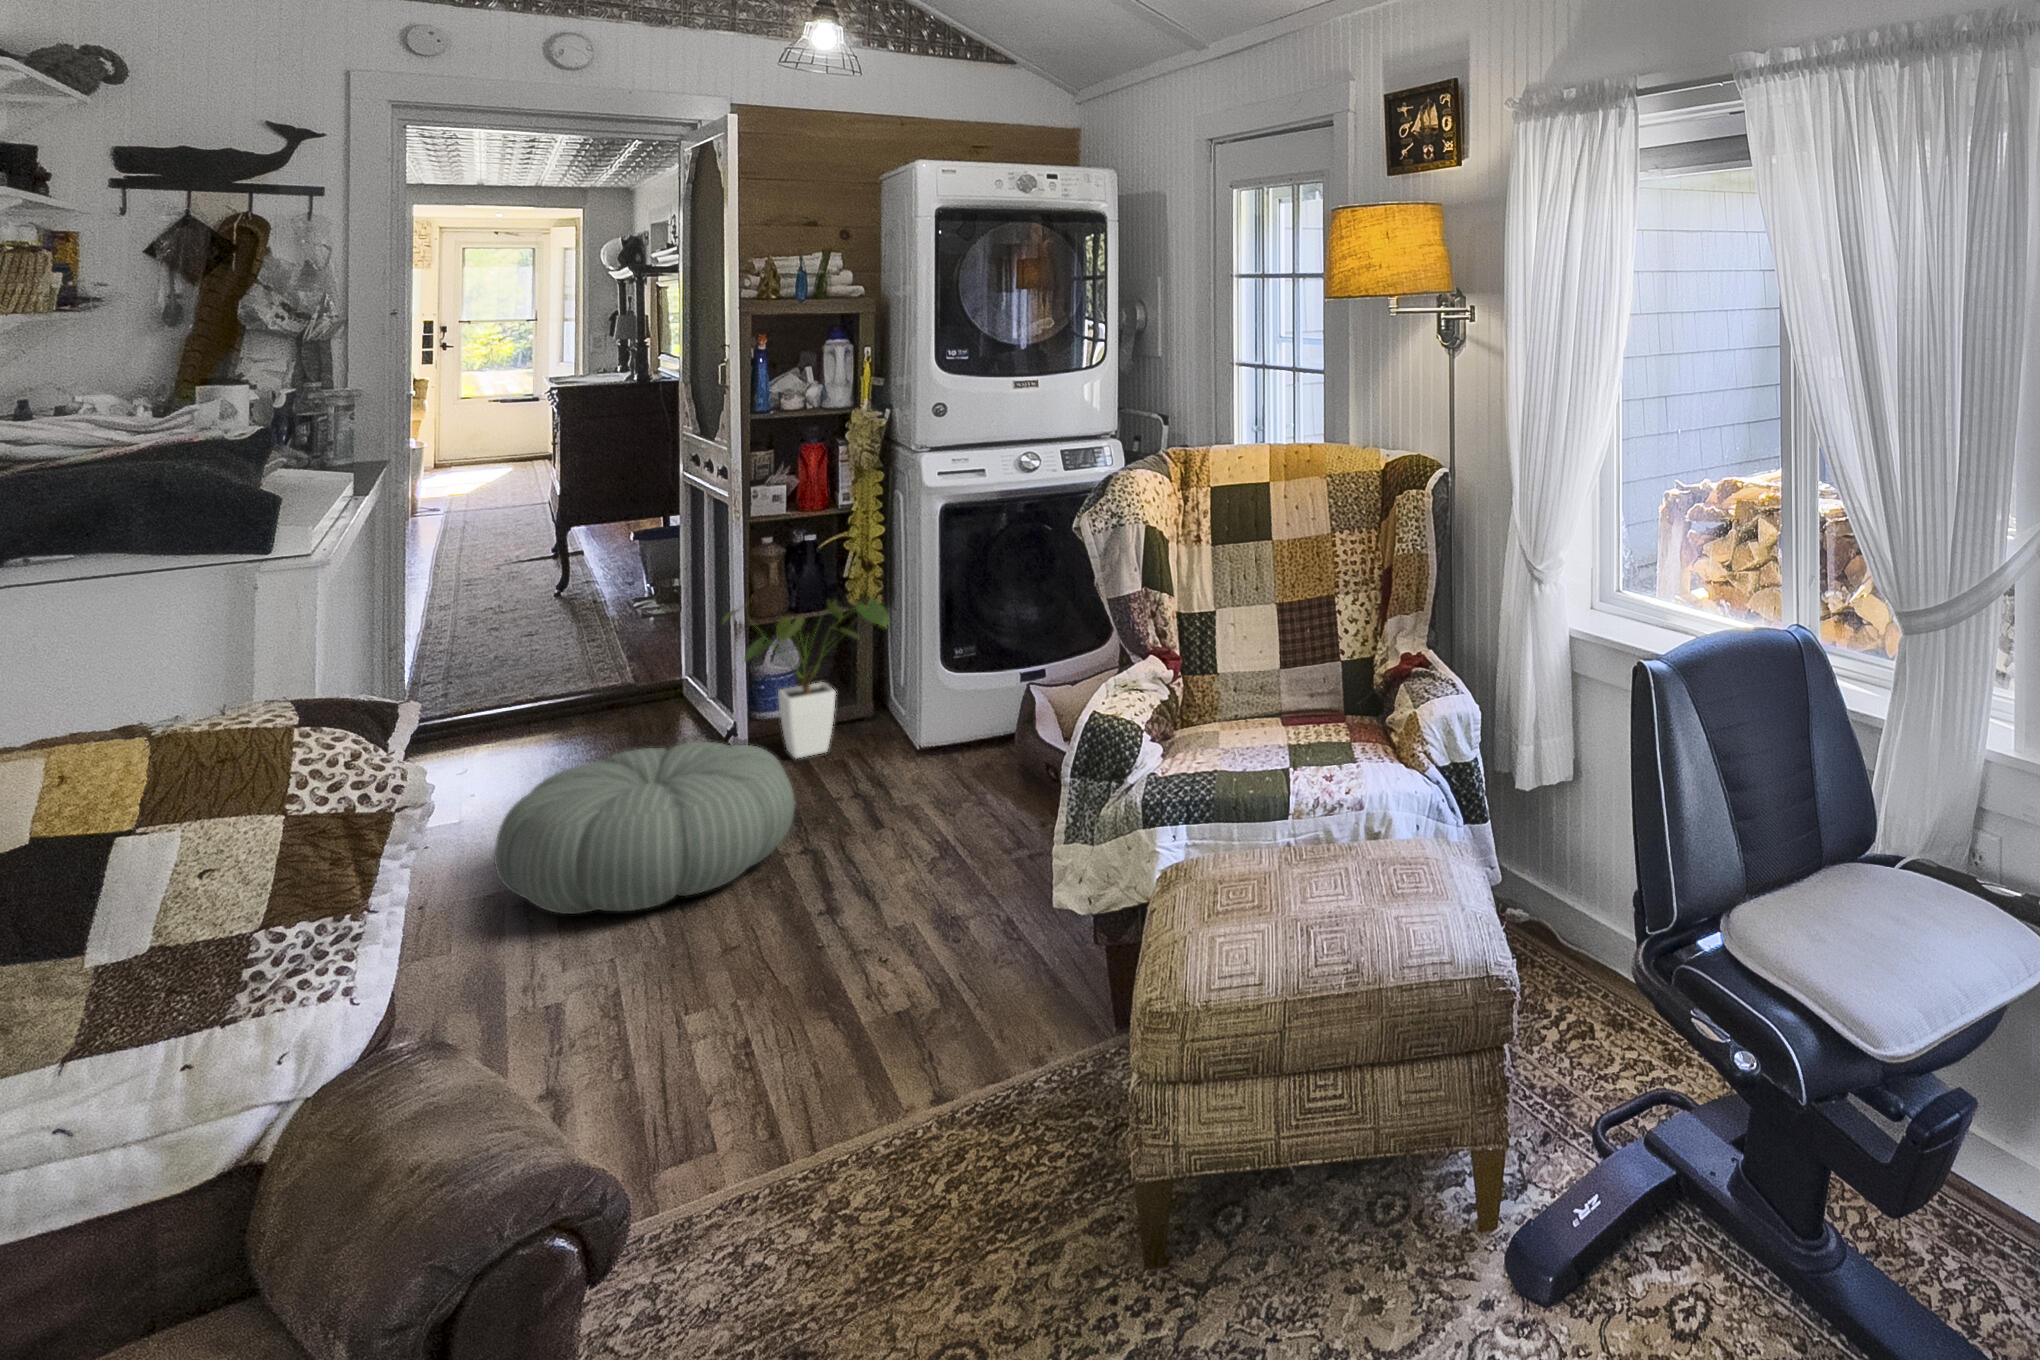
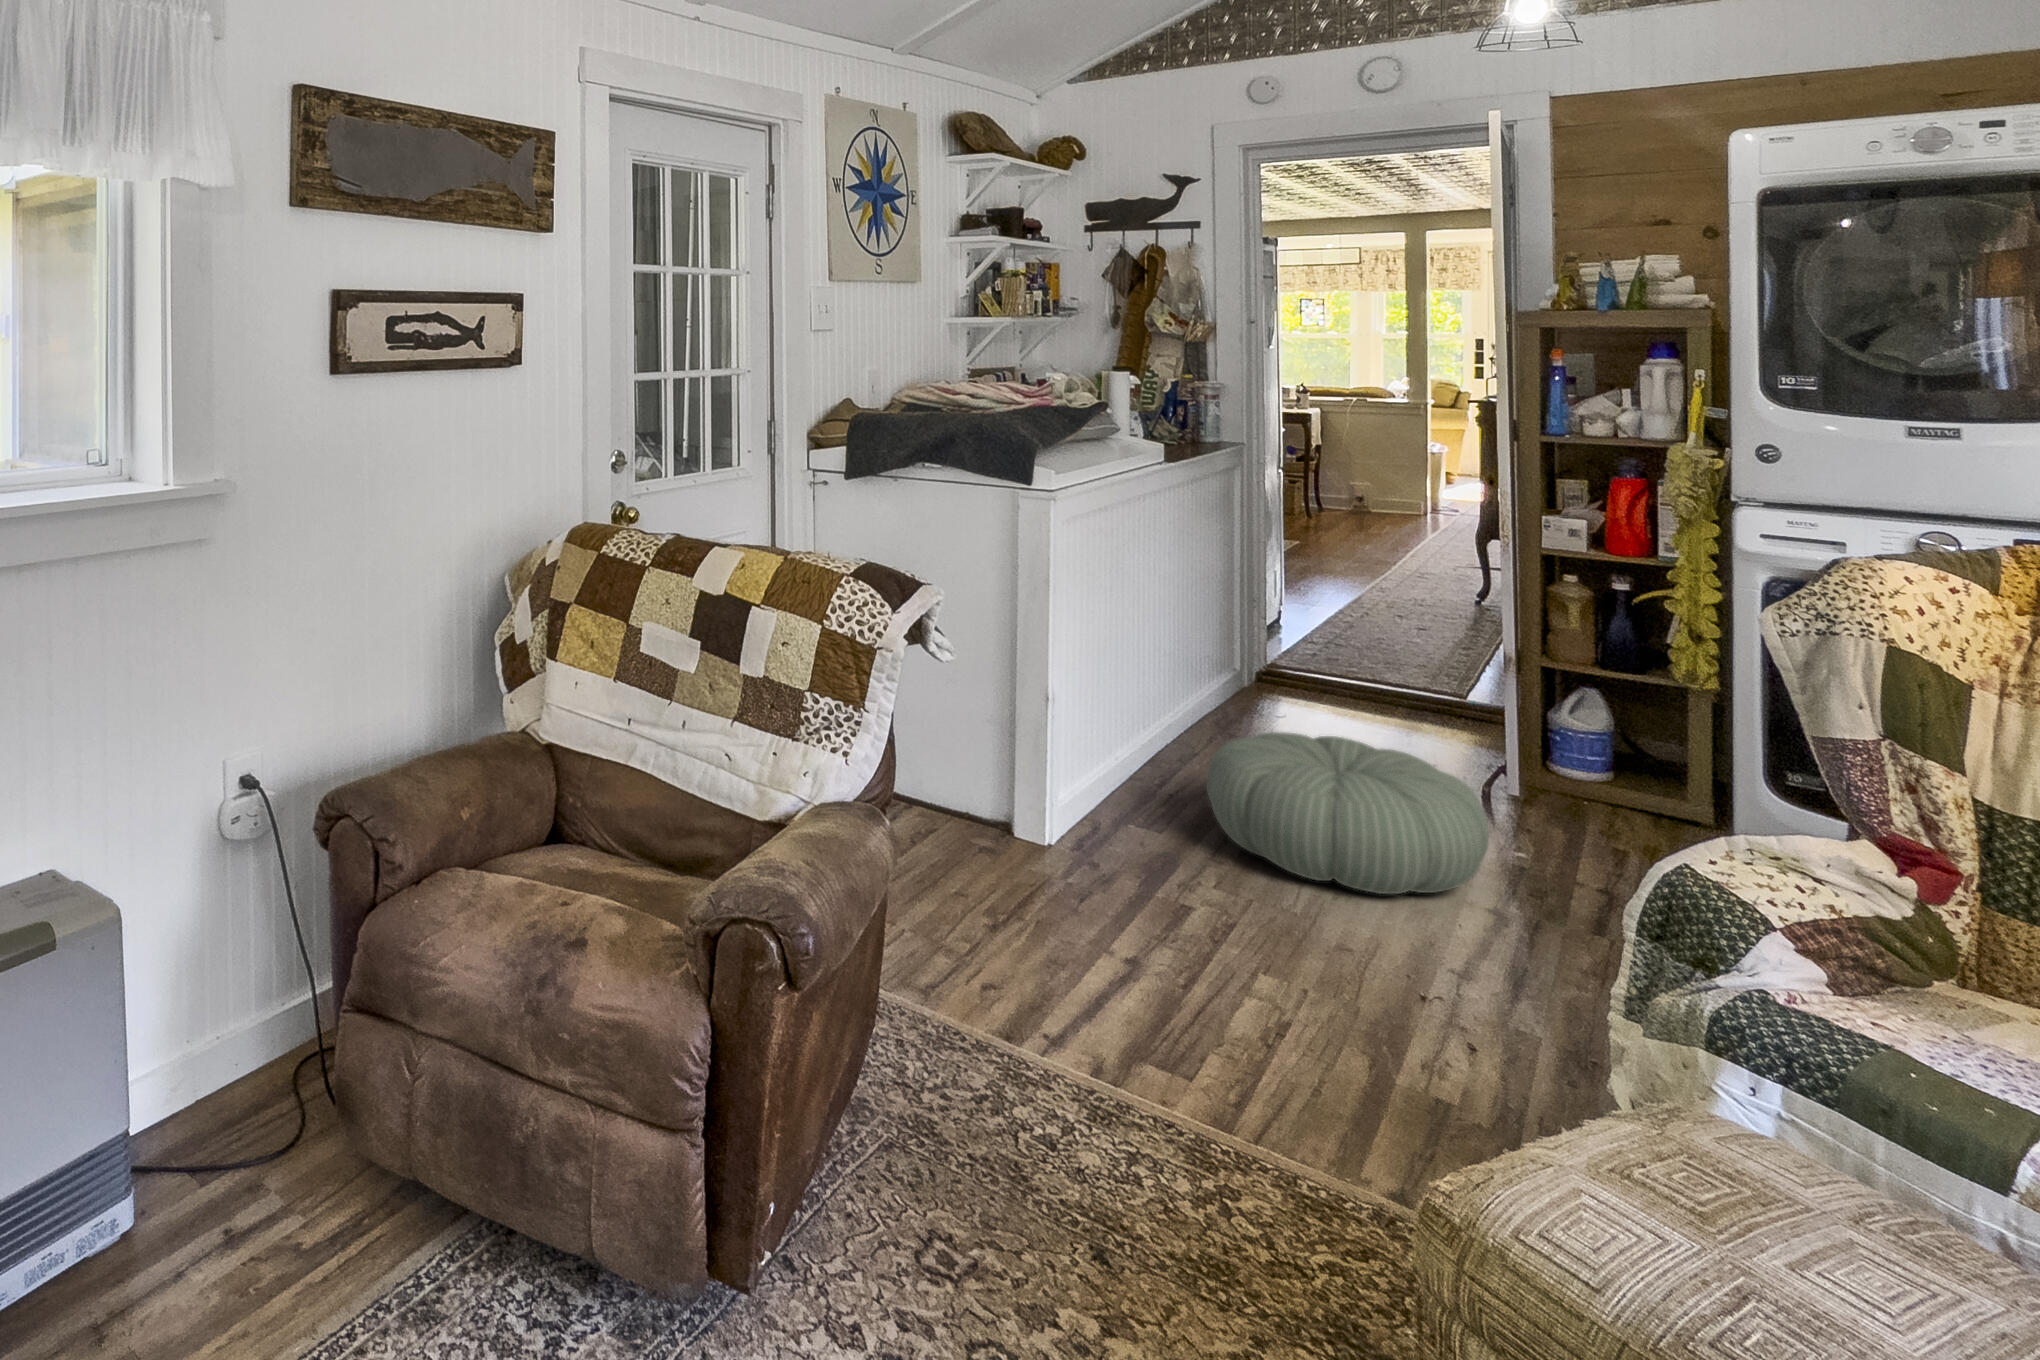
house plant: present [724,598,889,758] -> none [1491,636,1705,833]

